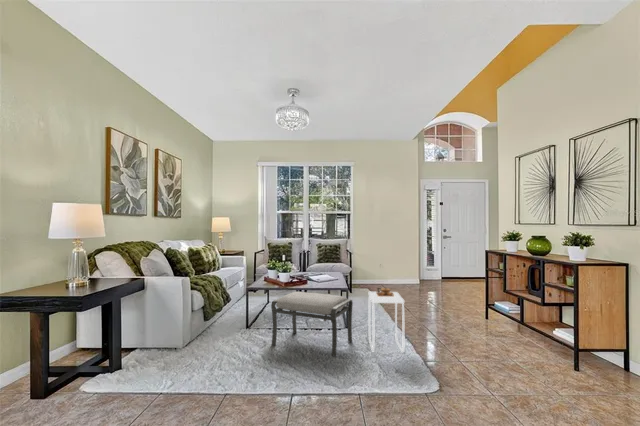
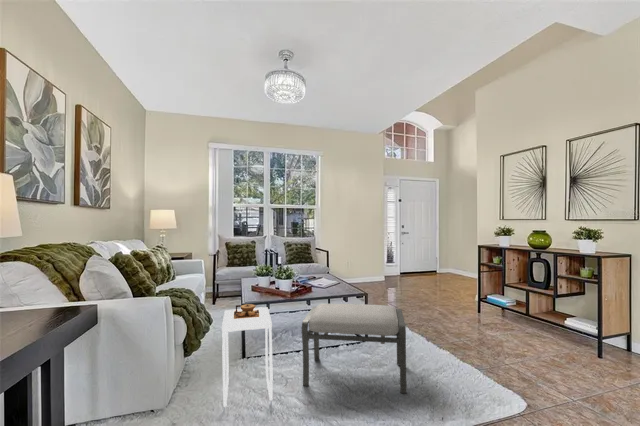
side table: present [369,288,404,352] -> present [222,304,273,407]

